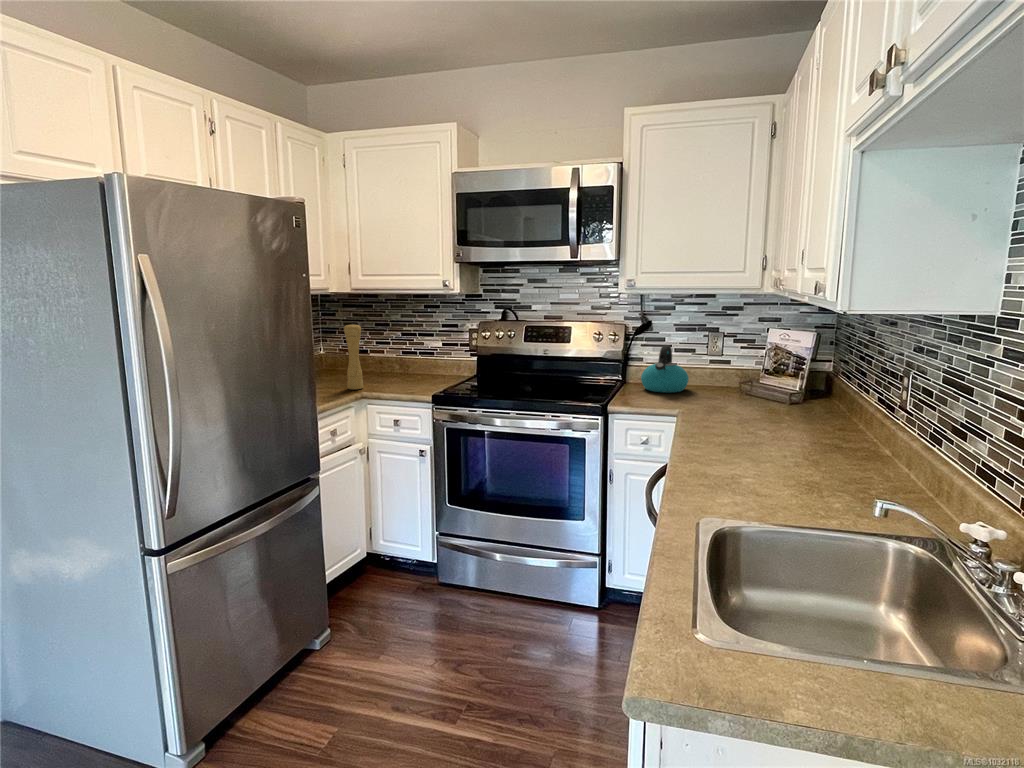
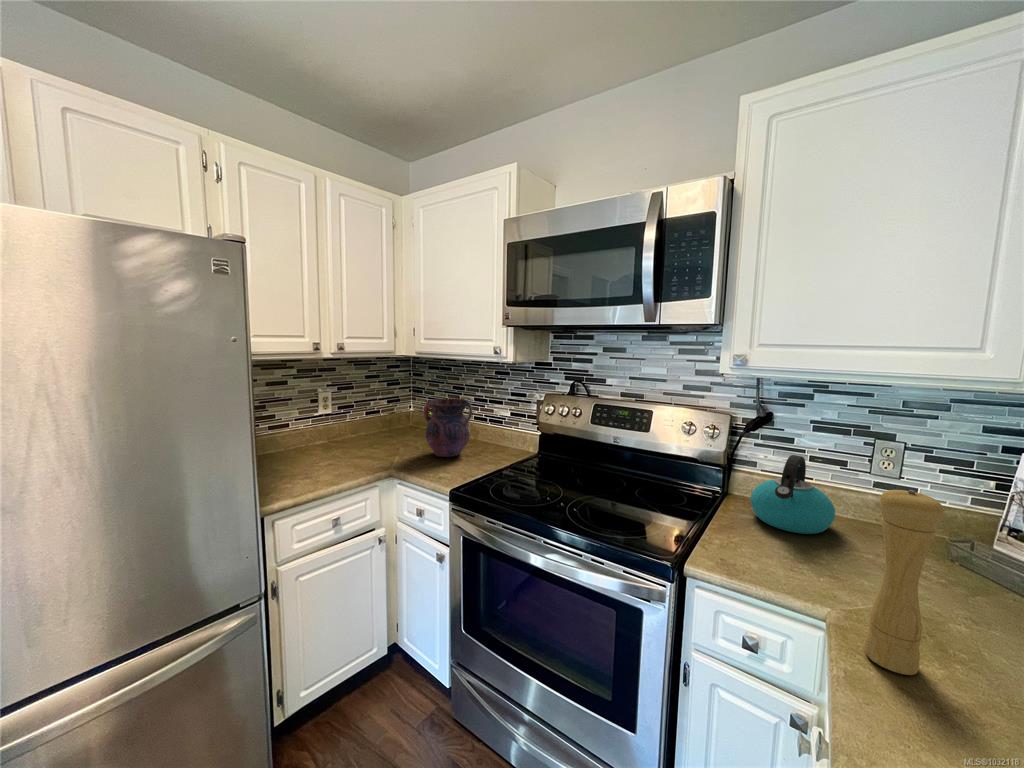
pepper mill: present [344,324,363,389] -> present [864,490,943,675]
vase: none [373,330,417,383] -> present [424,398,473,457]

